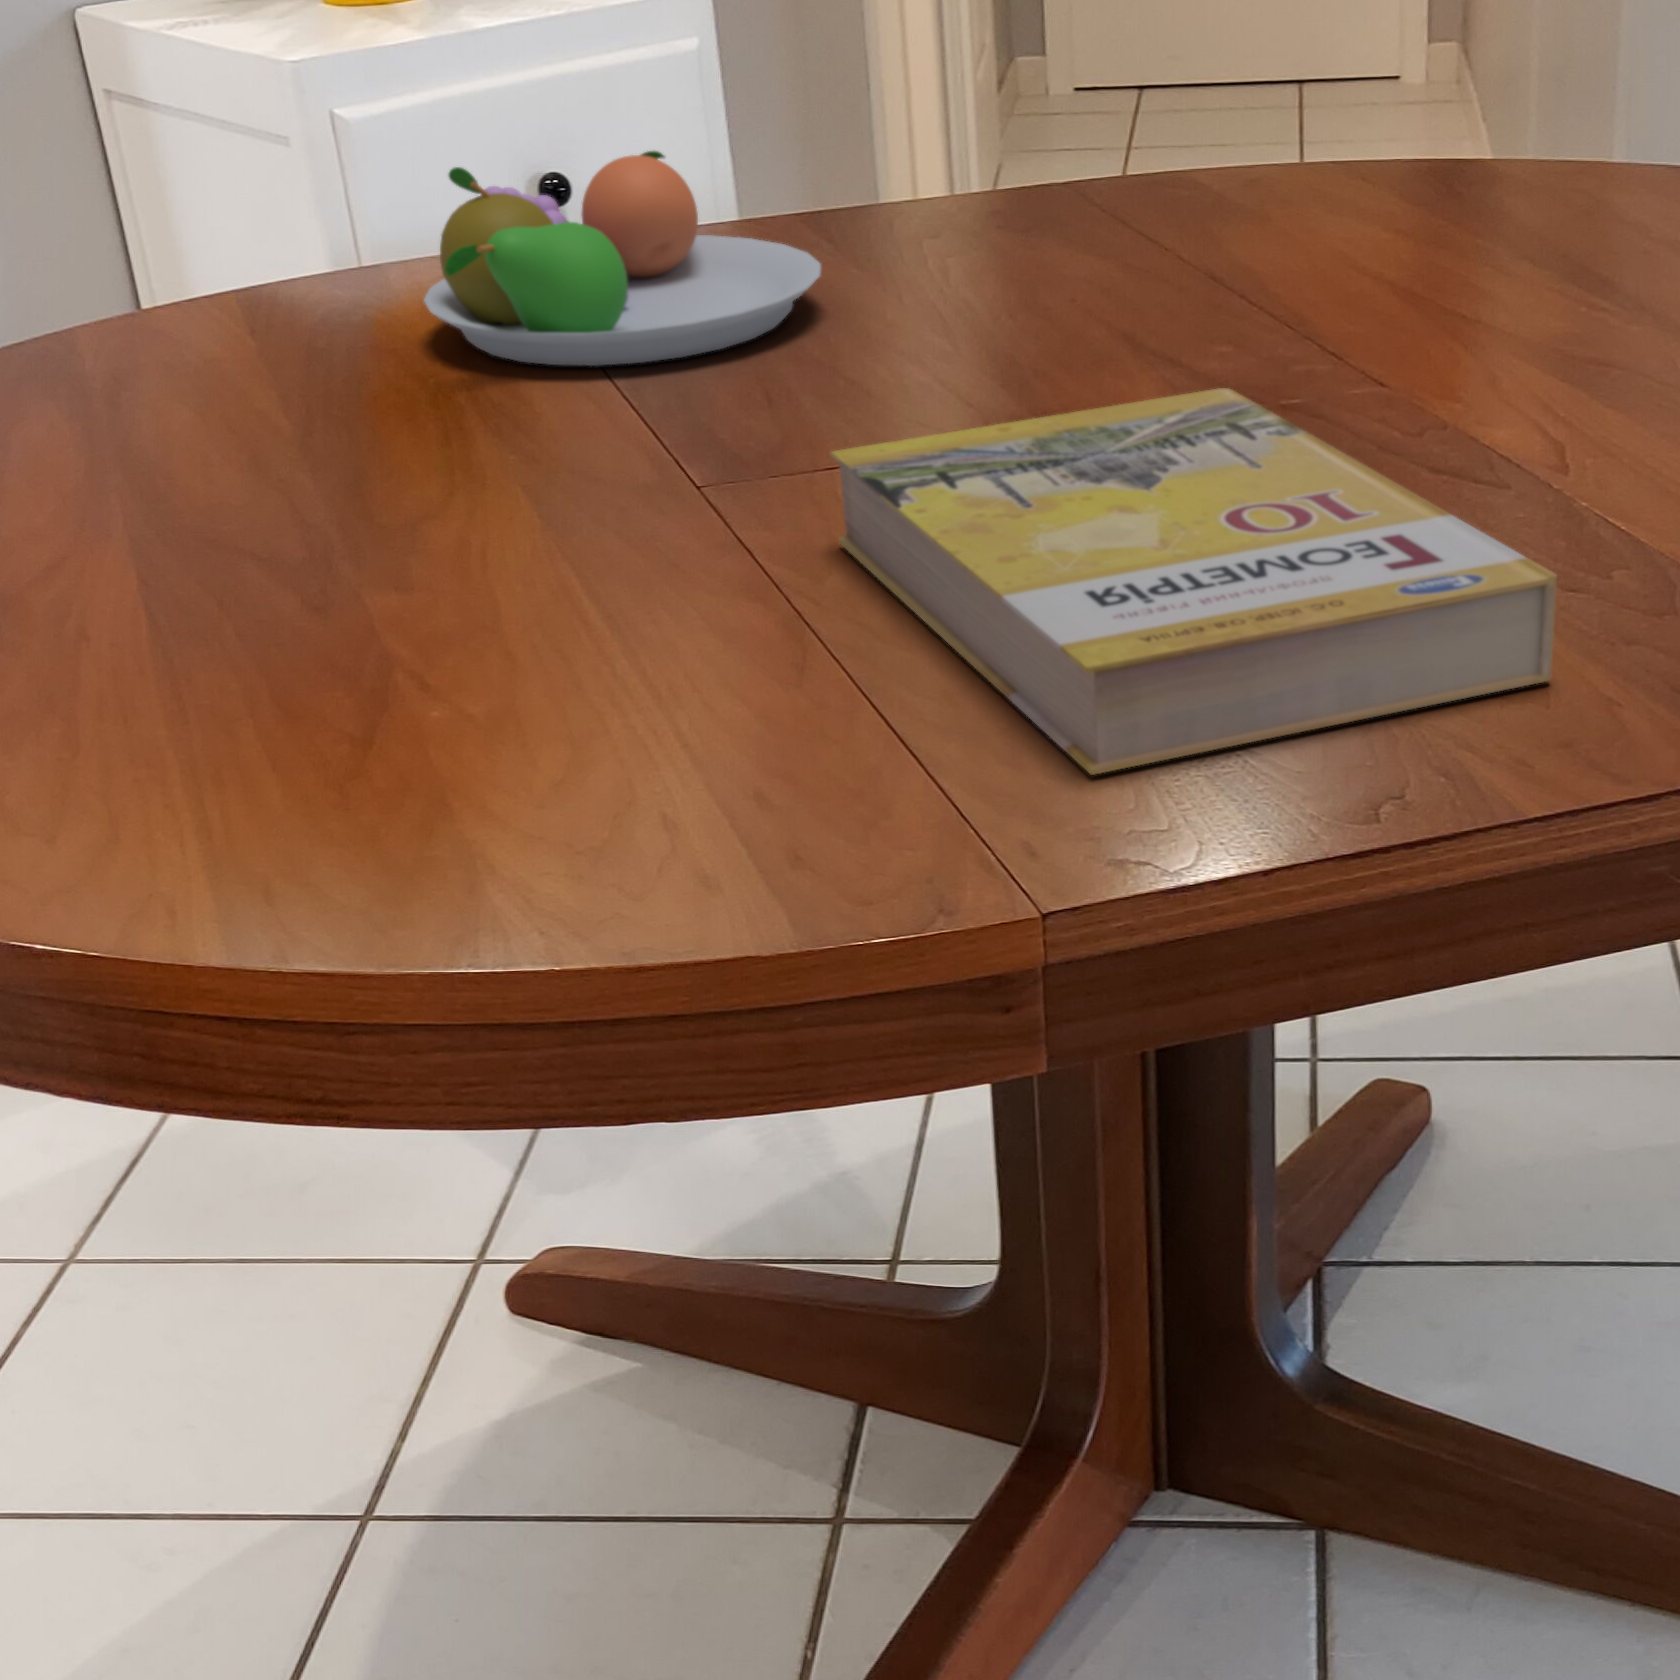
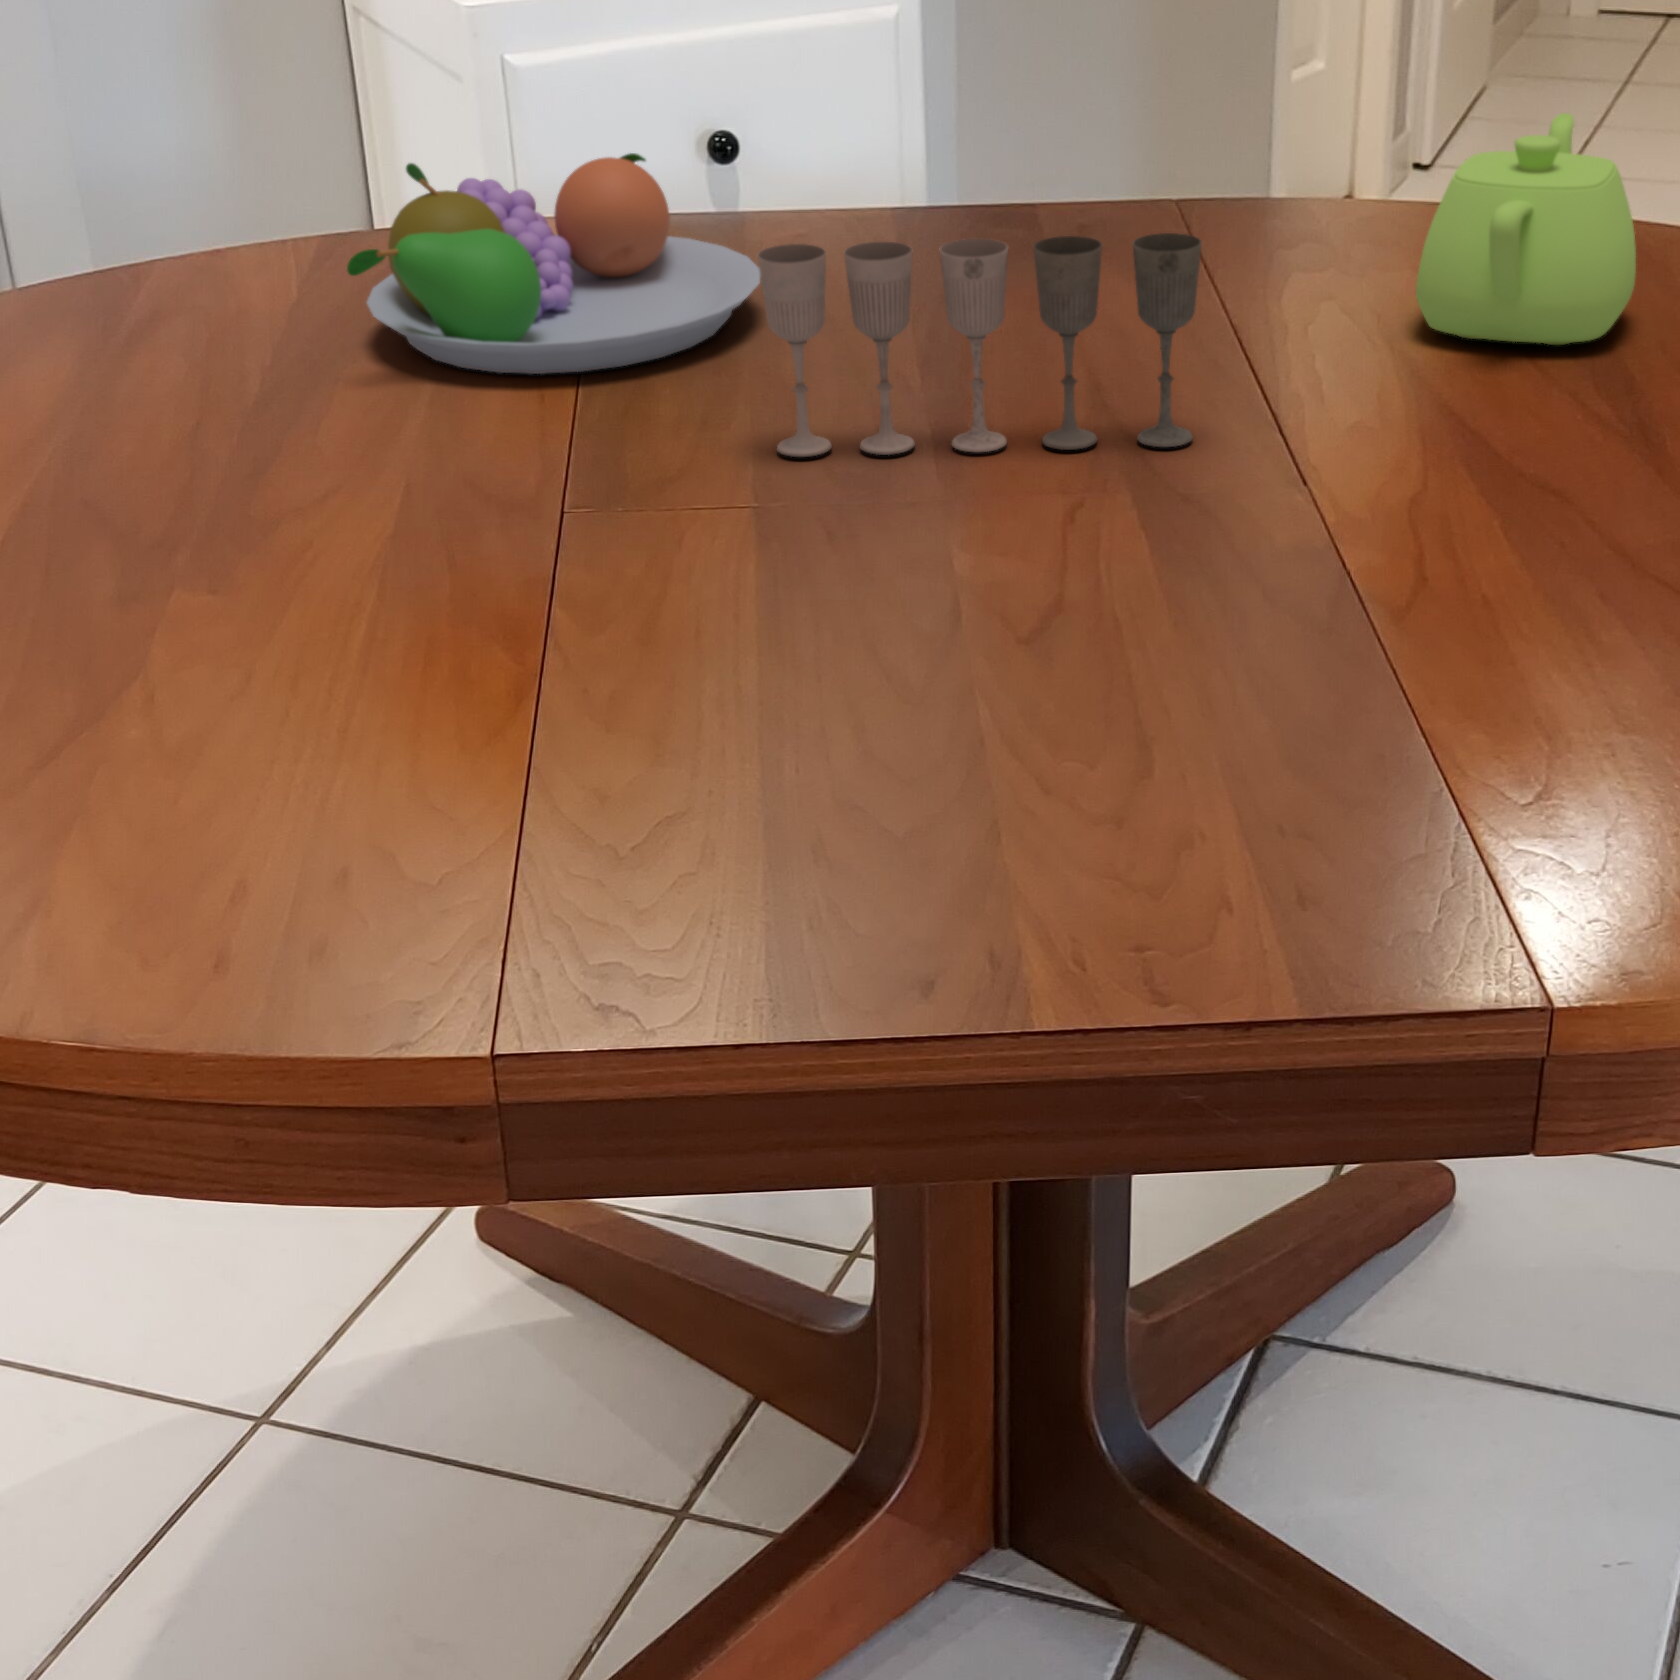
teapot: none [1445,49,1643,257] -> present [1416,113,1636,345]
wine glass: none [927,155,1341,402] -> present [757,233,1202,457]
book: present [830,388,1557,775] -> none [497,489,1050,922]

